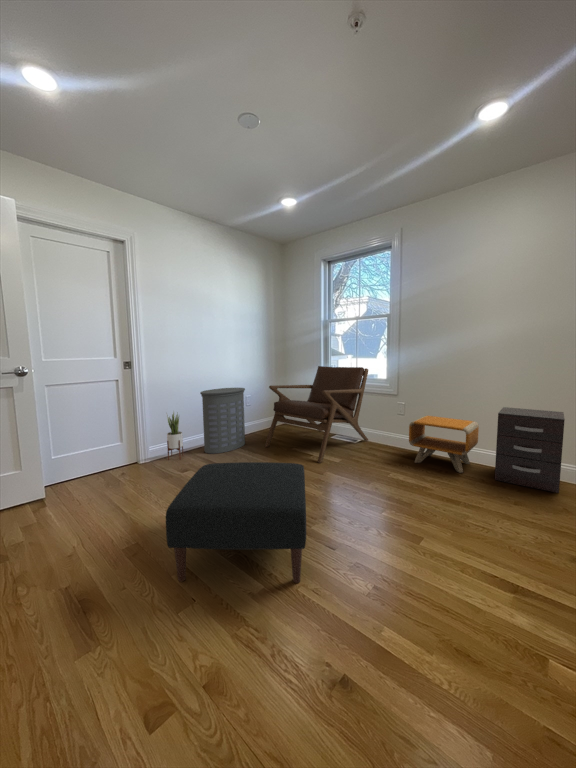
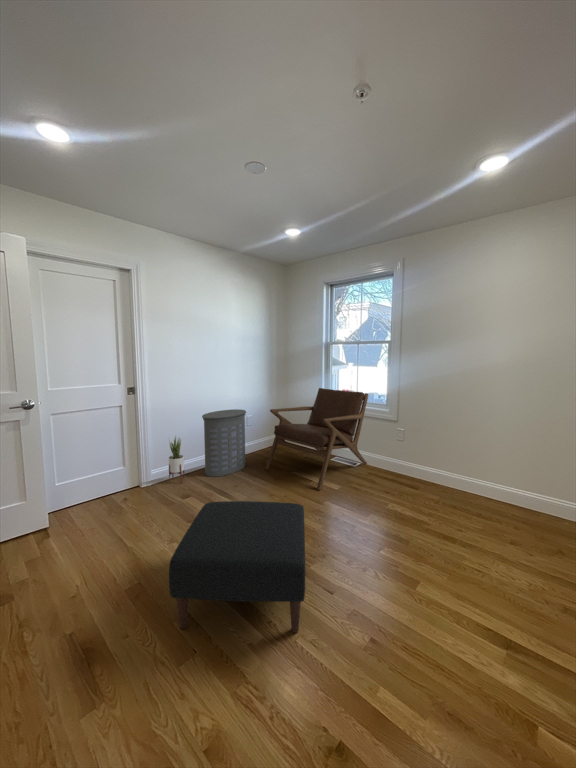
dresser: present [495,407,565,493] -> none [491,441,560,532]
nightstand: present [409,416,479,473] -> none [407,444,476,505]

